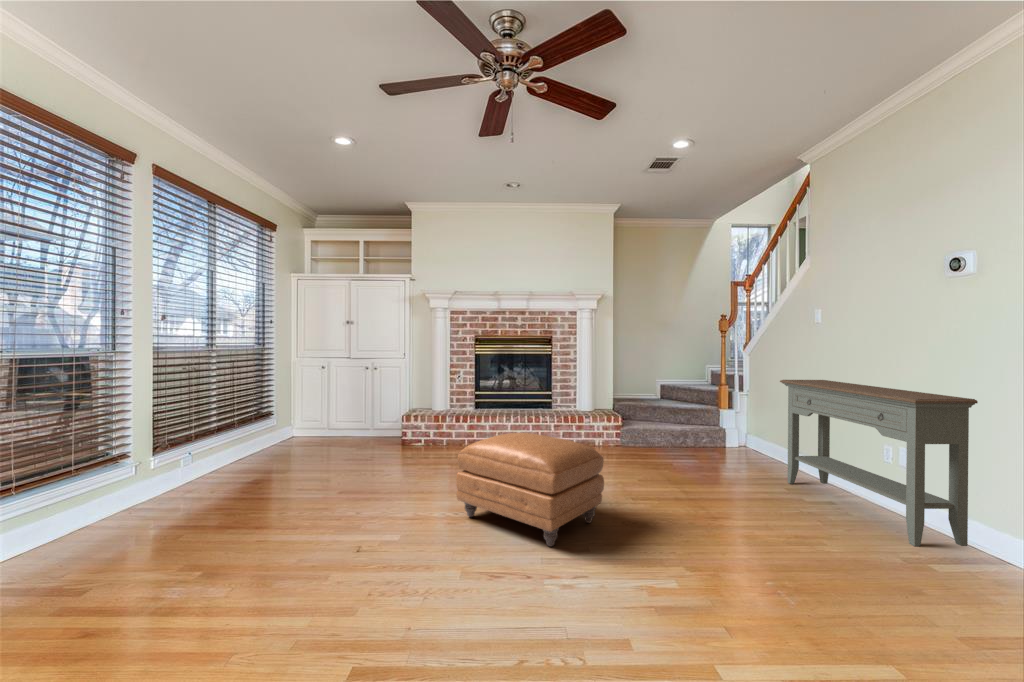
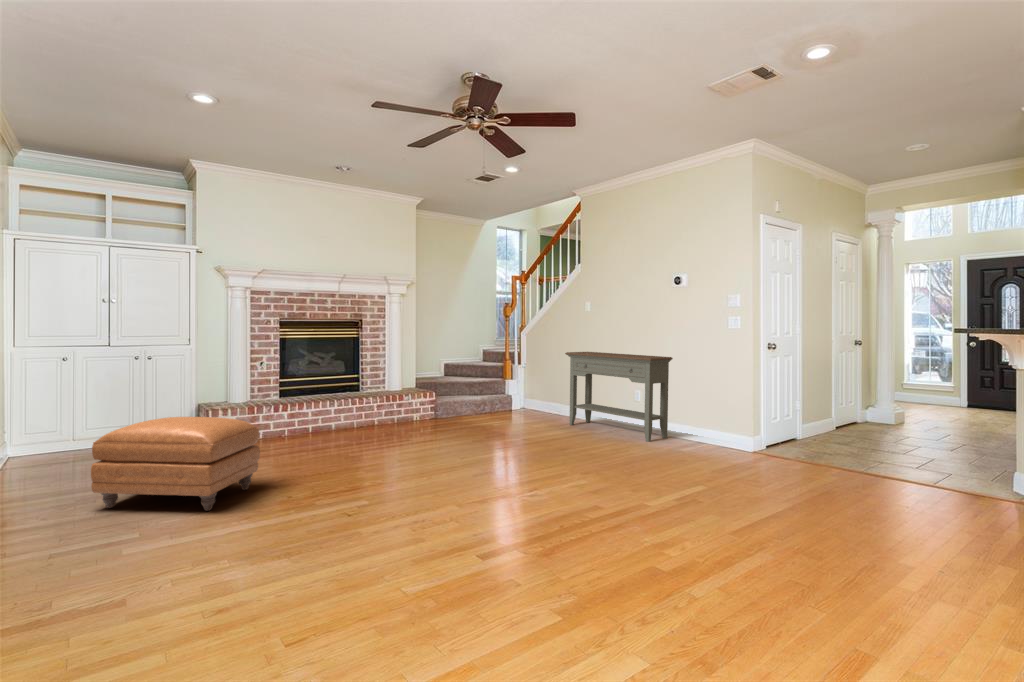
ottoman: present [456,433,604,547] -> present [91,417,260,511]

